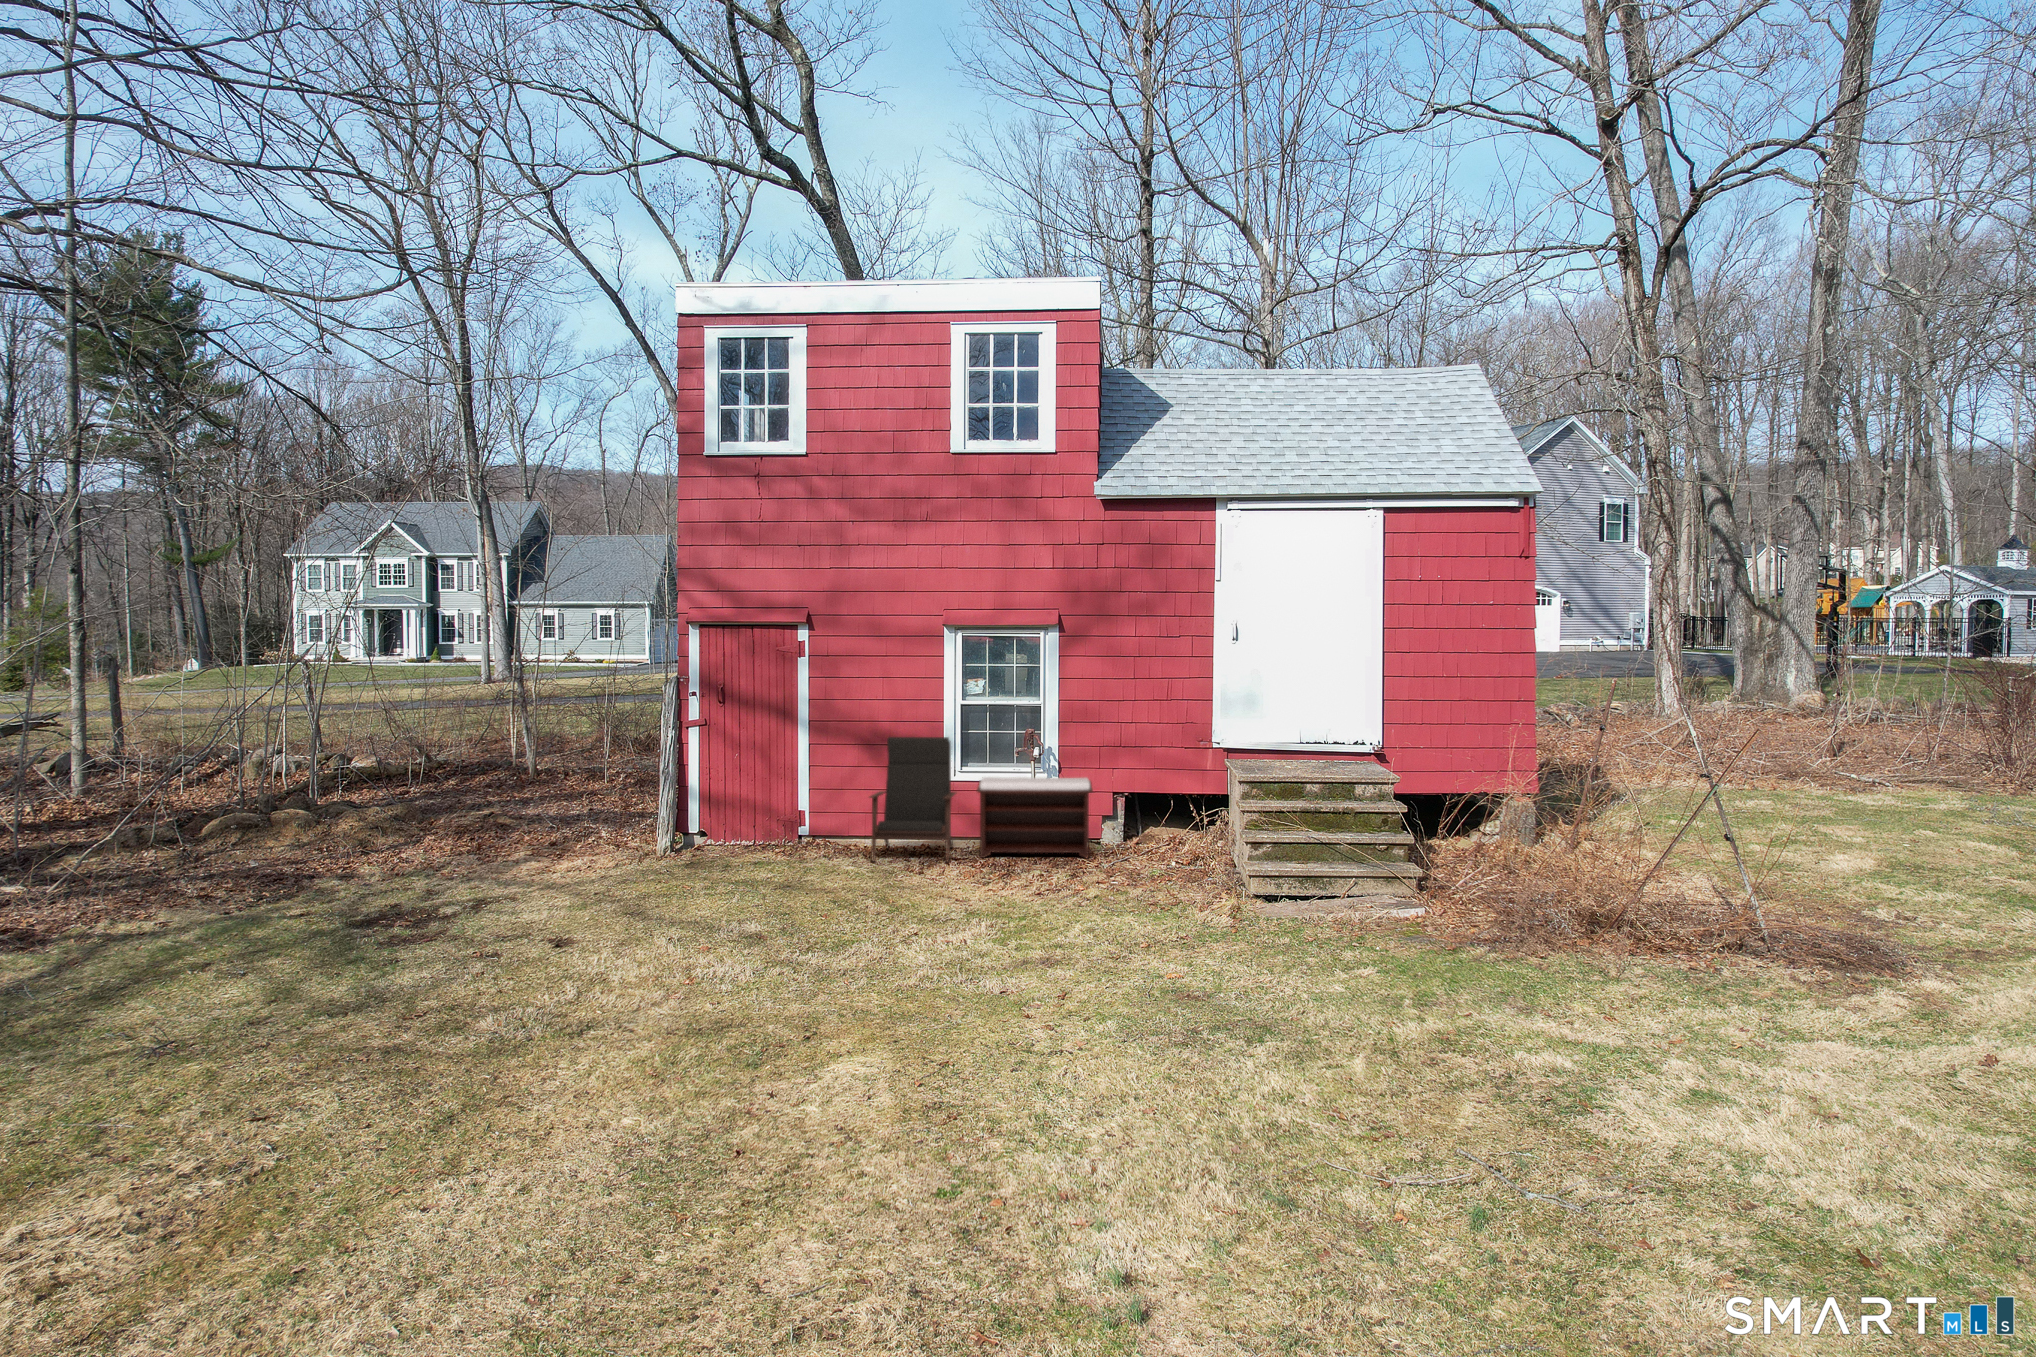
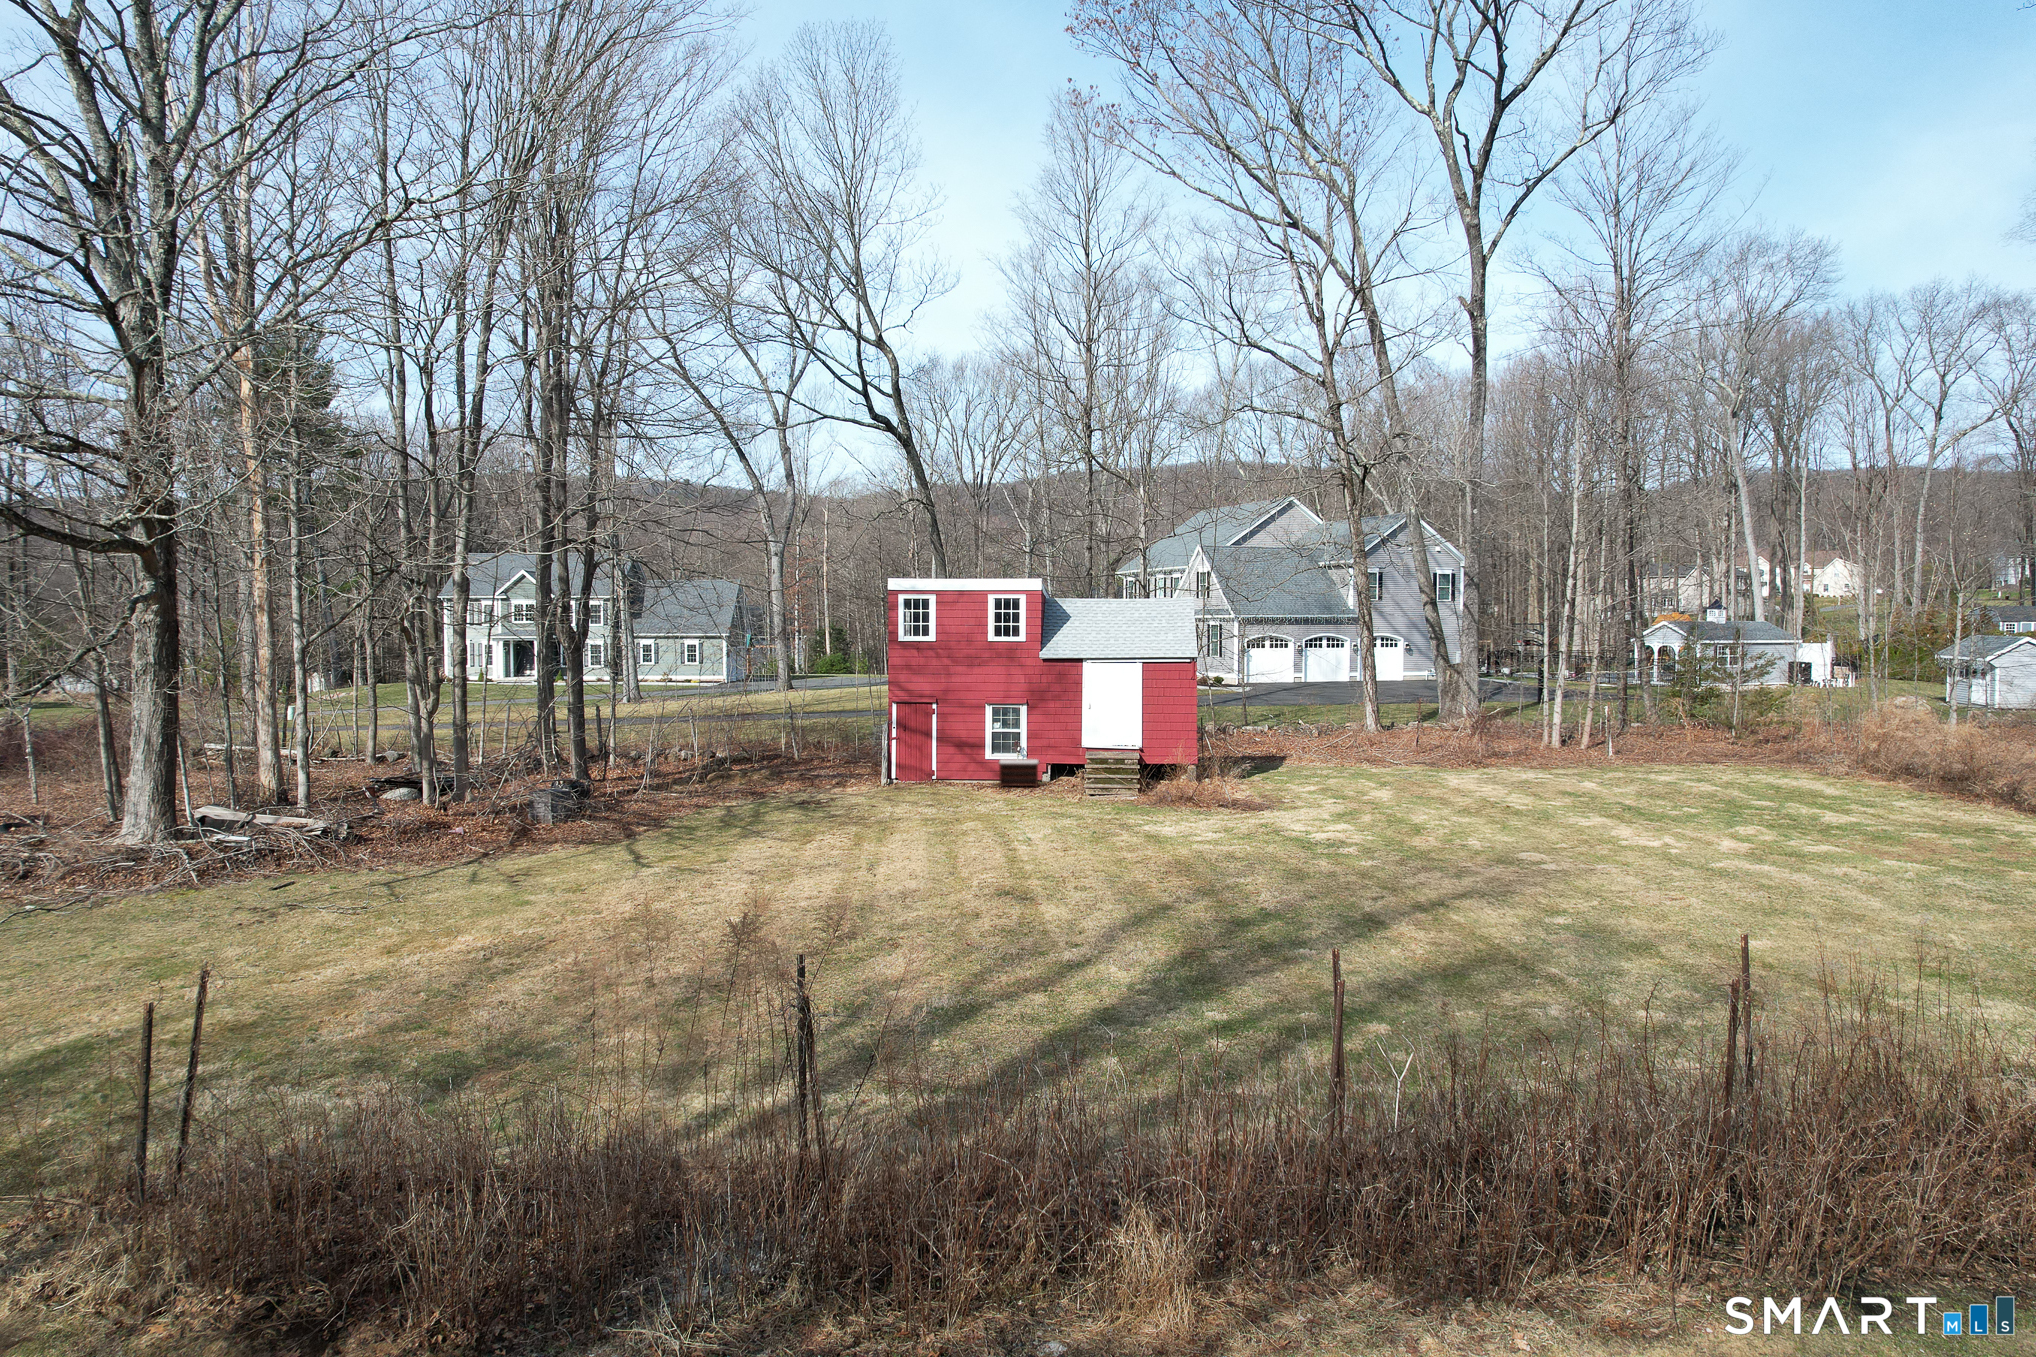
lounge chair: present [870,737,956,862] -> none [960,744,991,789]

